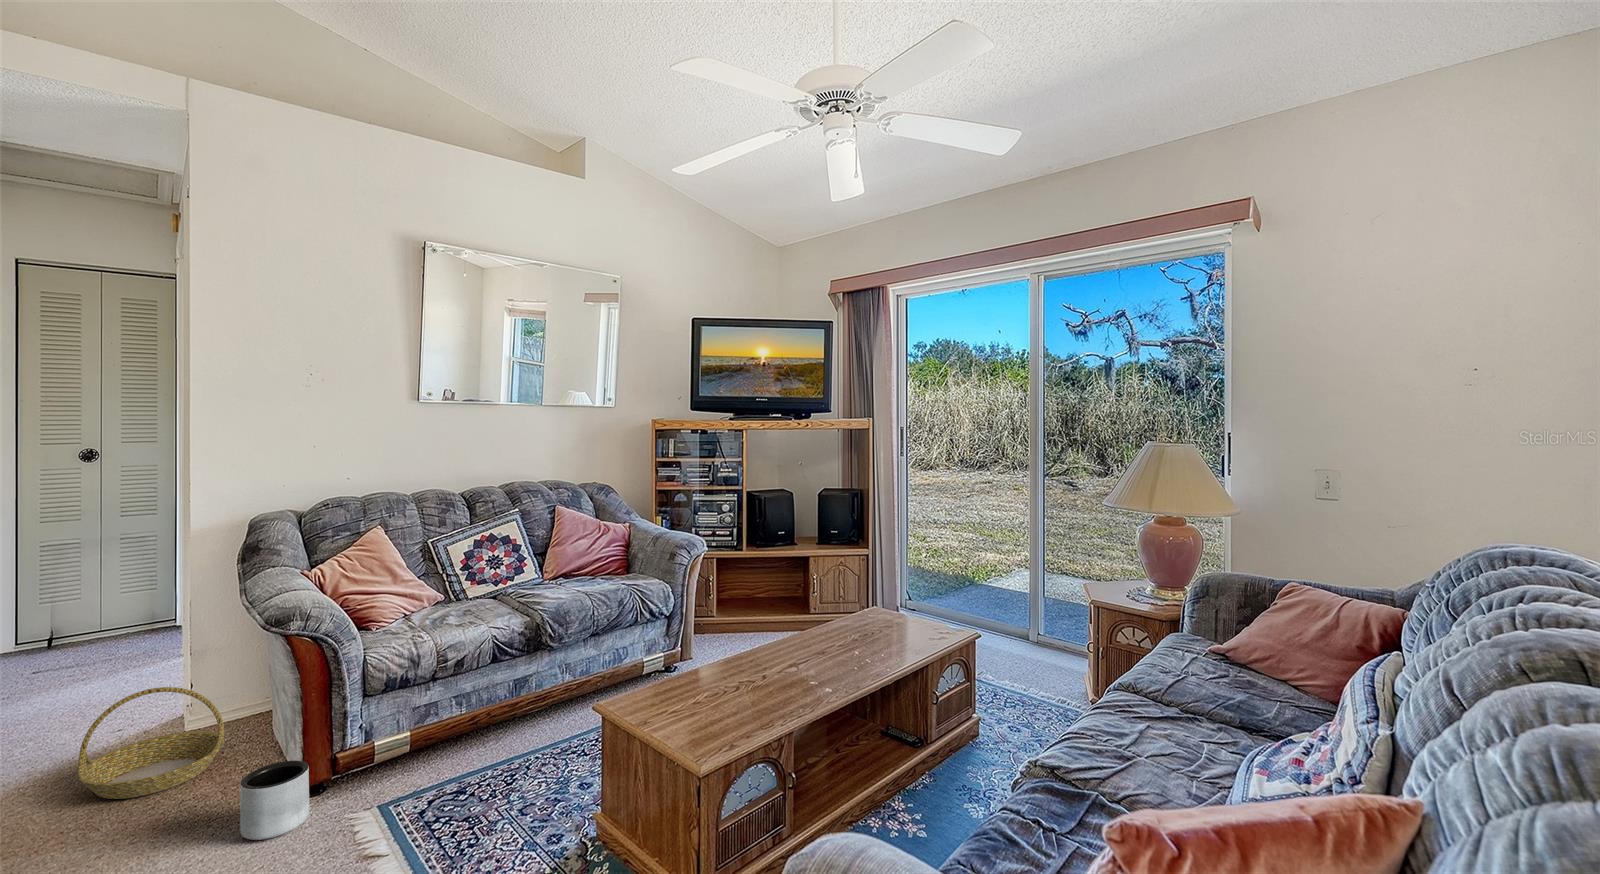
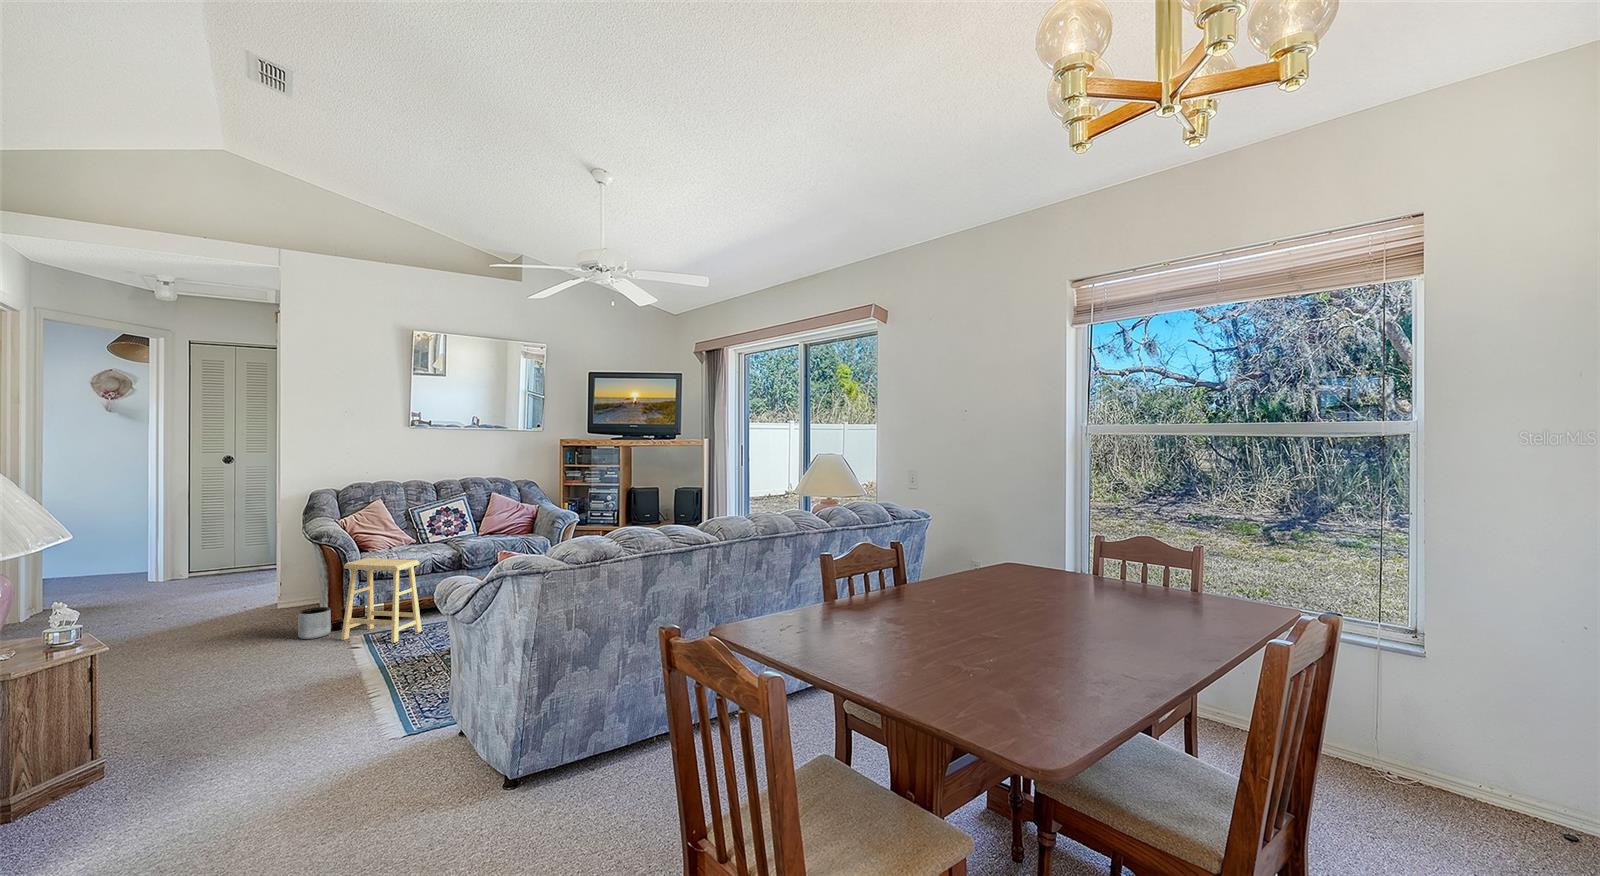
footstool: none [337,656,498,845] -> present [341,558,422,643]
basket: present [77,687,225,799] -> none [224,575,294,626]

